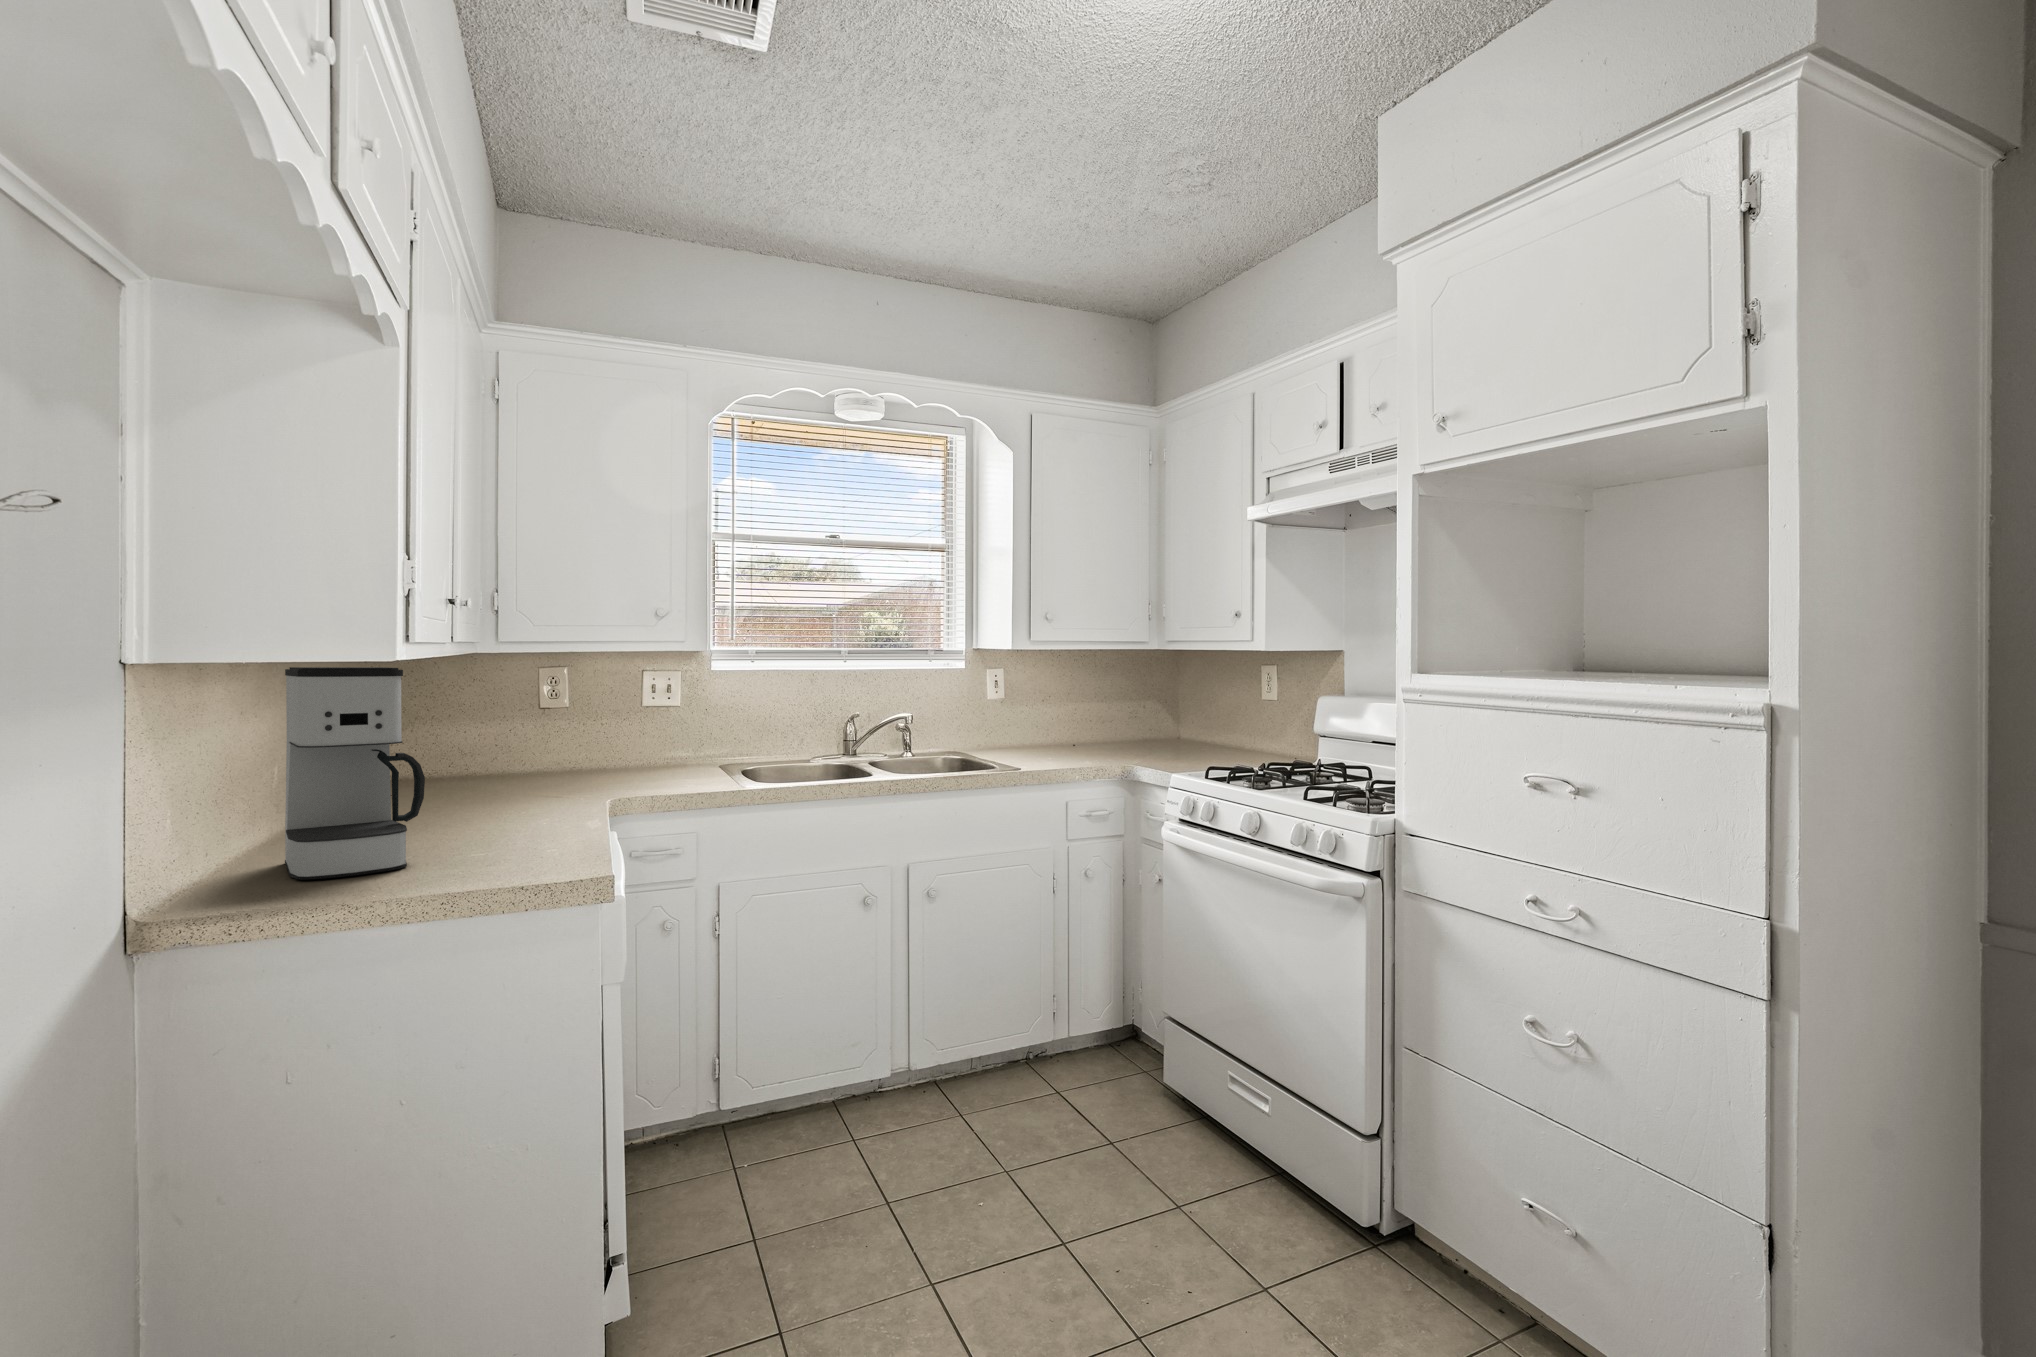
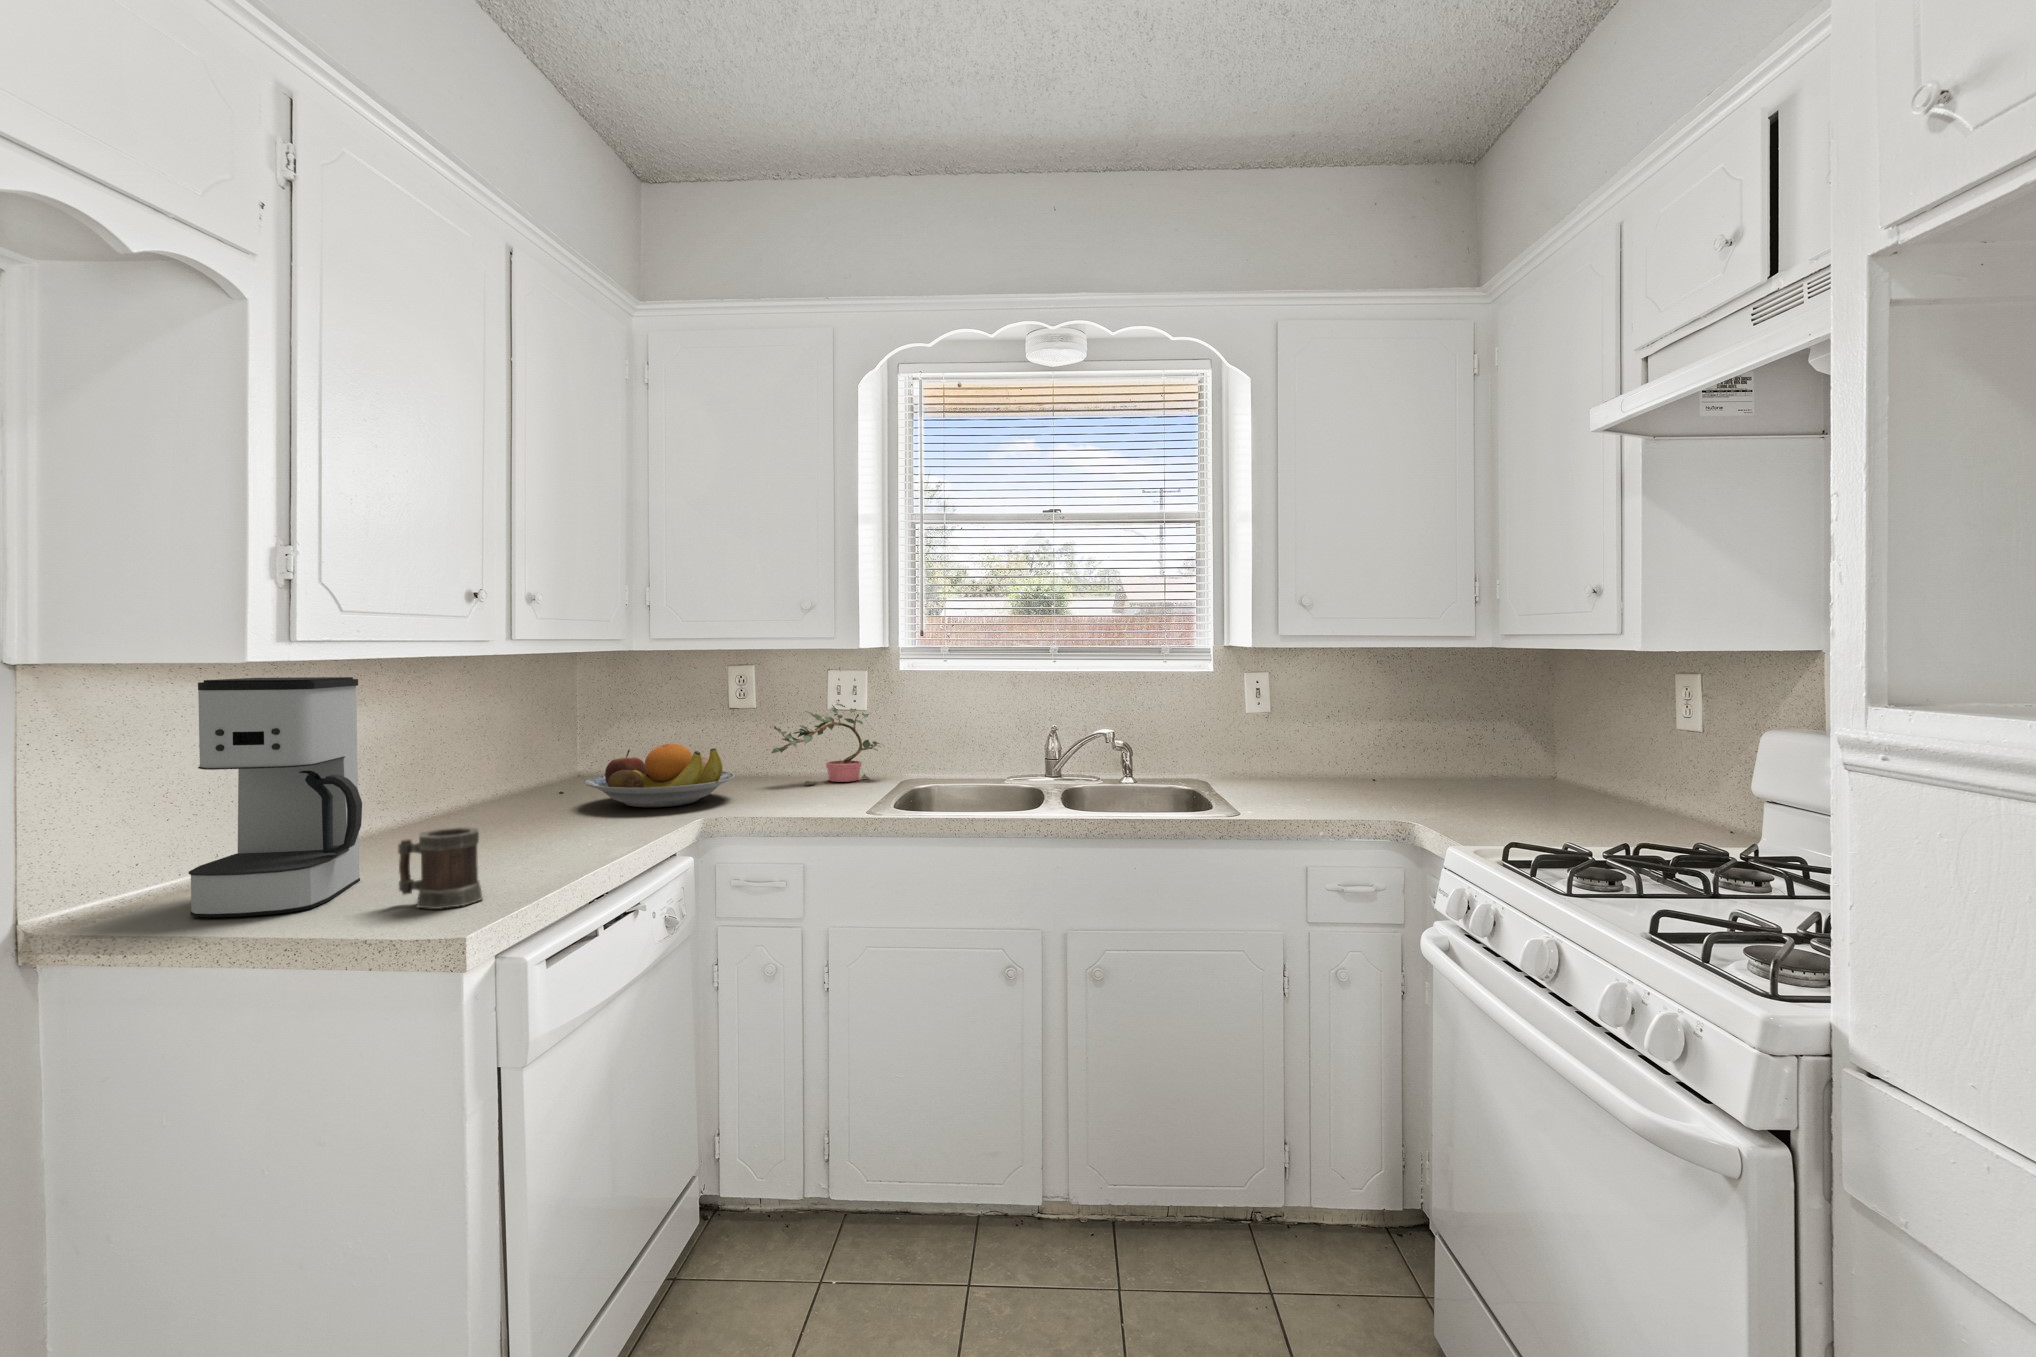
potted plant: none [593,694,690,772] -> present [772,703,881,785]
fruit bowl: none [441,734,588,793] -> present [585,744,735,807]
mug: none [483,792,554,858] -> present [398,827,482,909]

